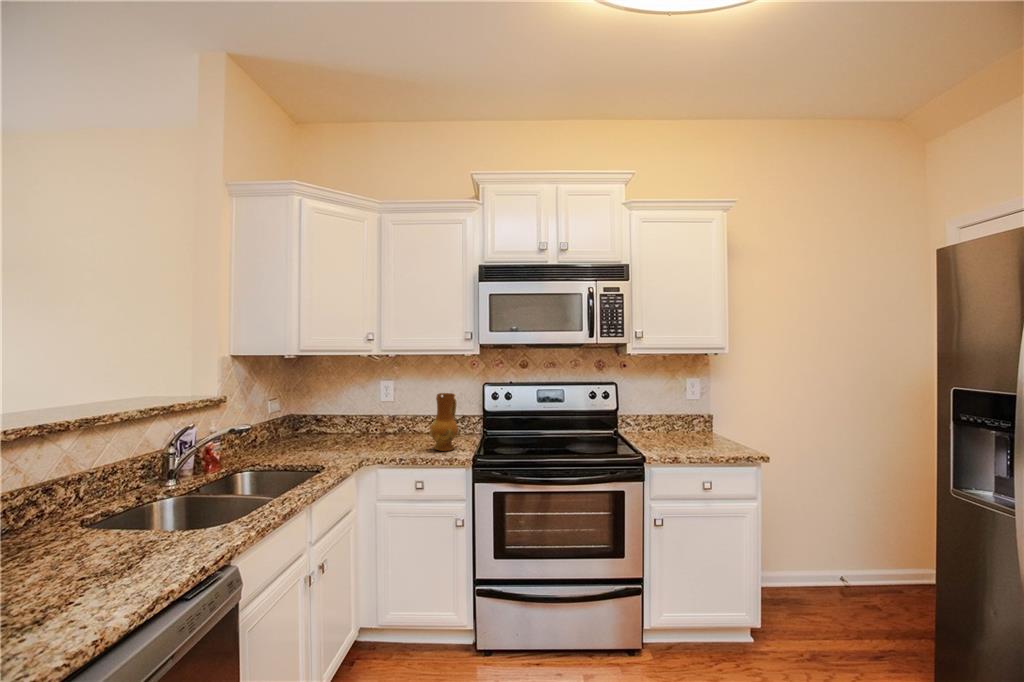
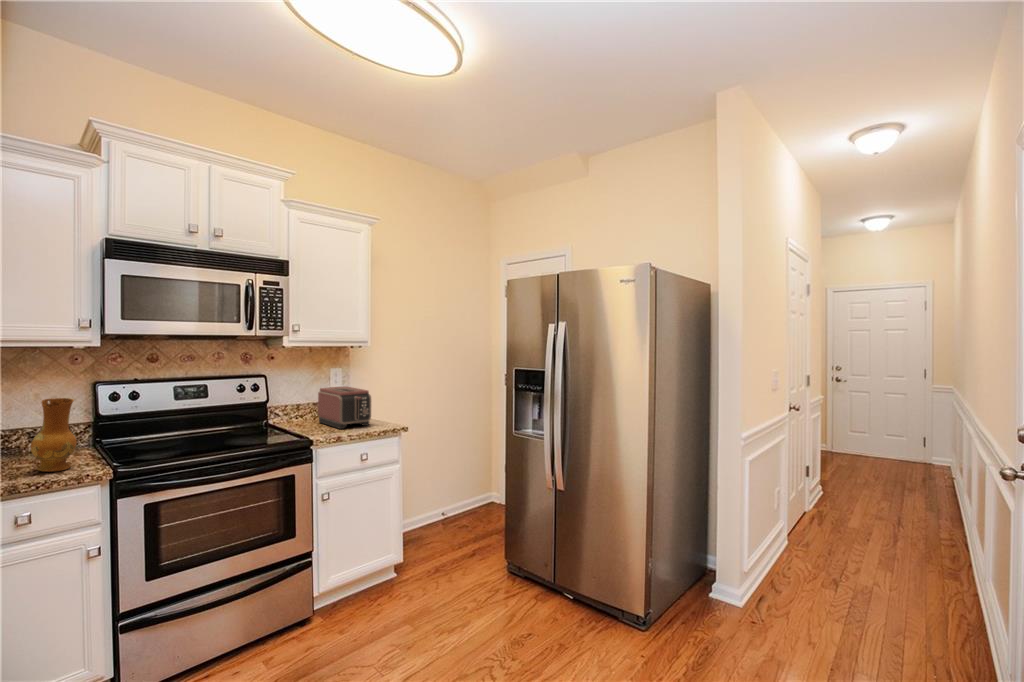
toaster: none [669,400,726,449] -> present [318,387,371,429]

